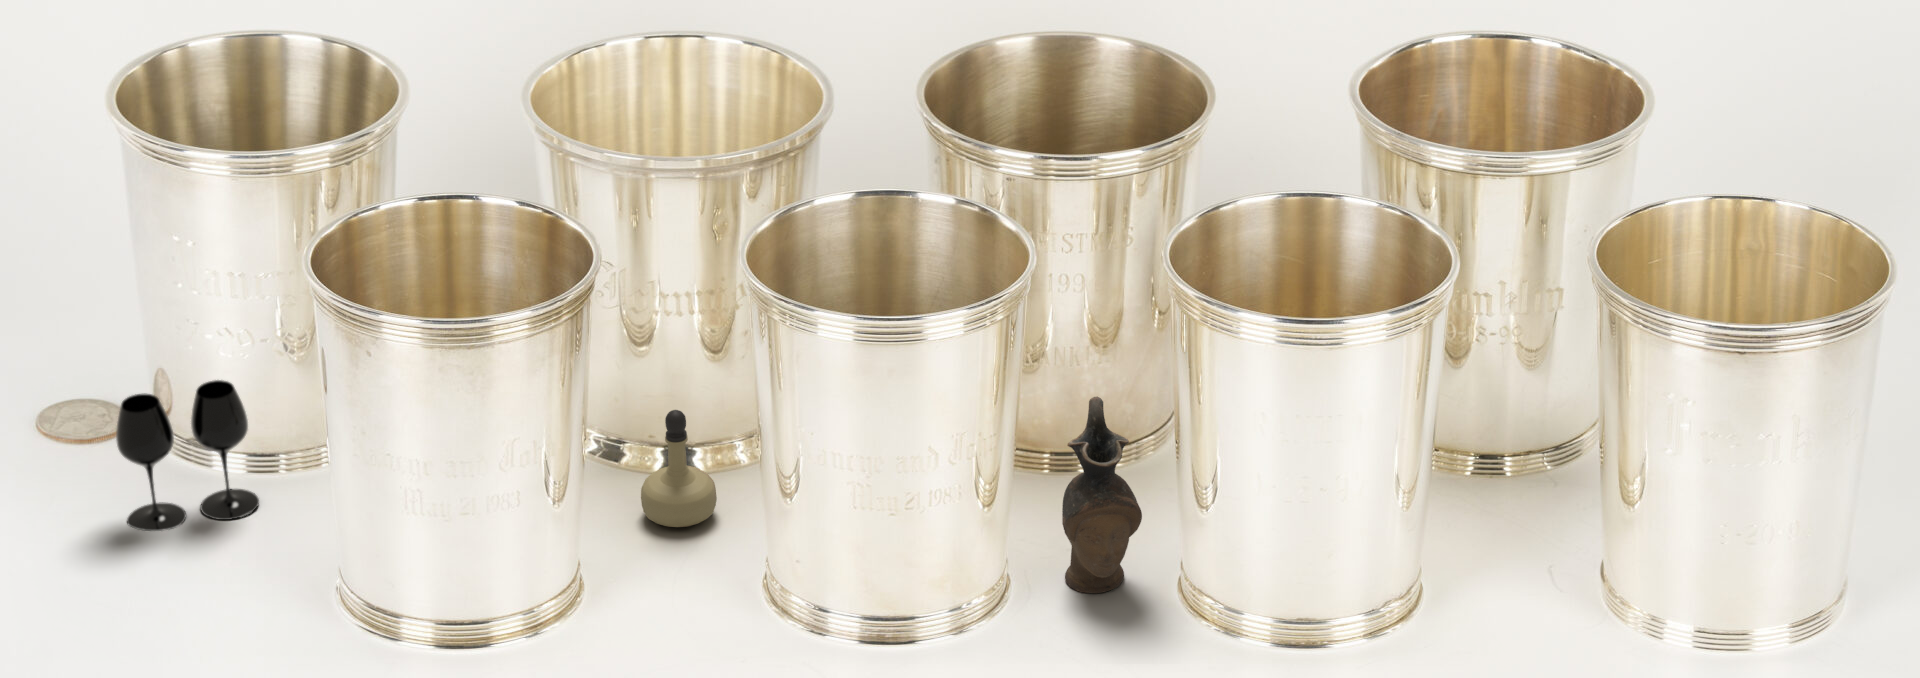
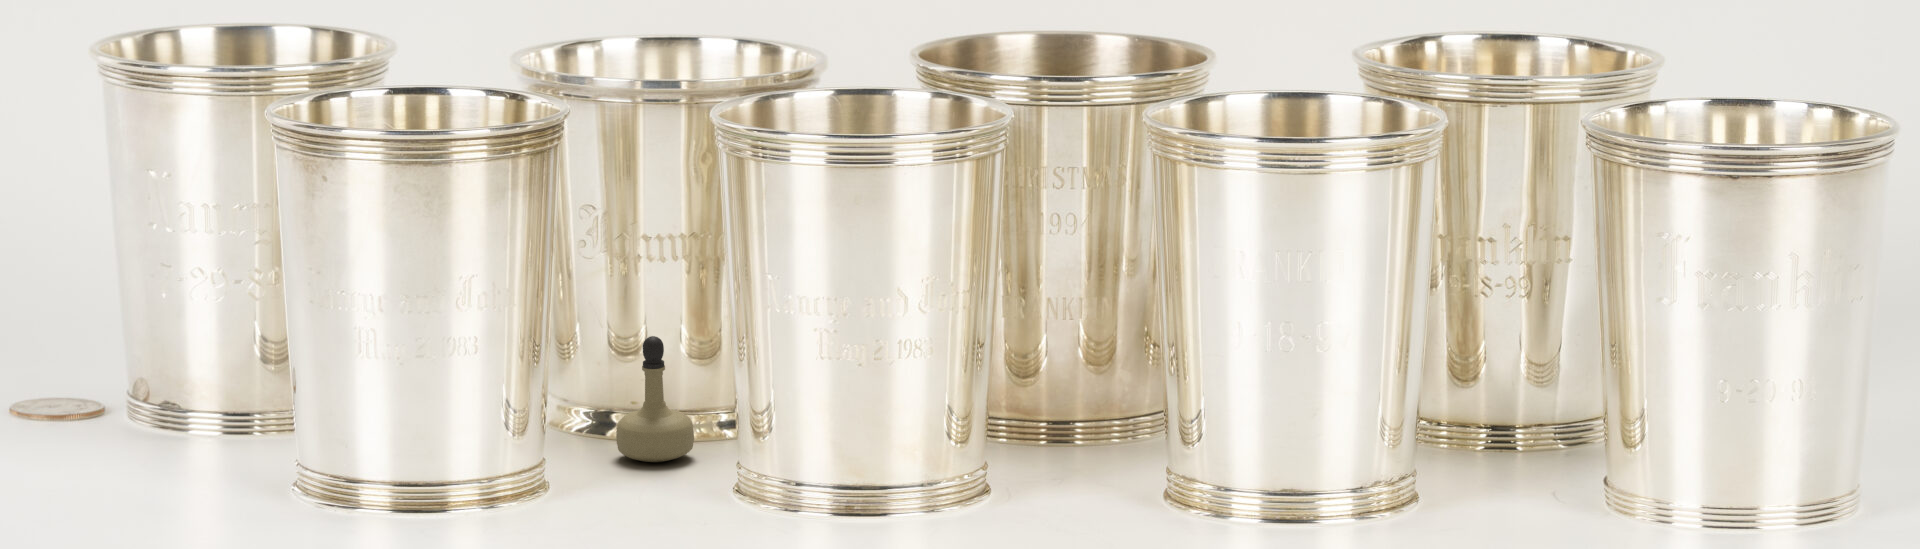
wine glass: present [116,380,259,531] -> none [87,307,228,460]
ceramic pitcher: present [1062,397,1142,593] -> none [1043,296,1125,504]

